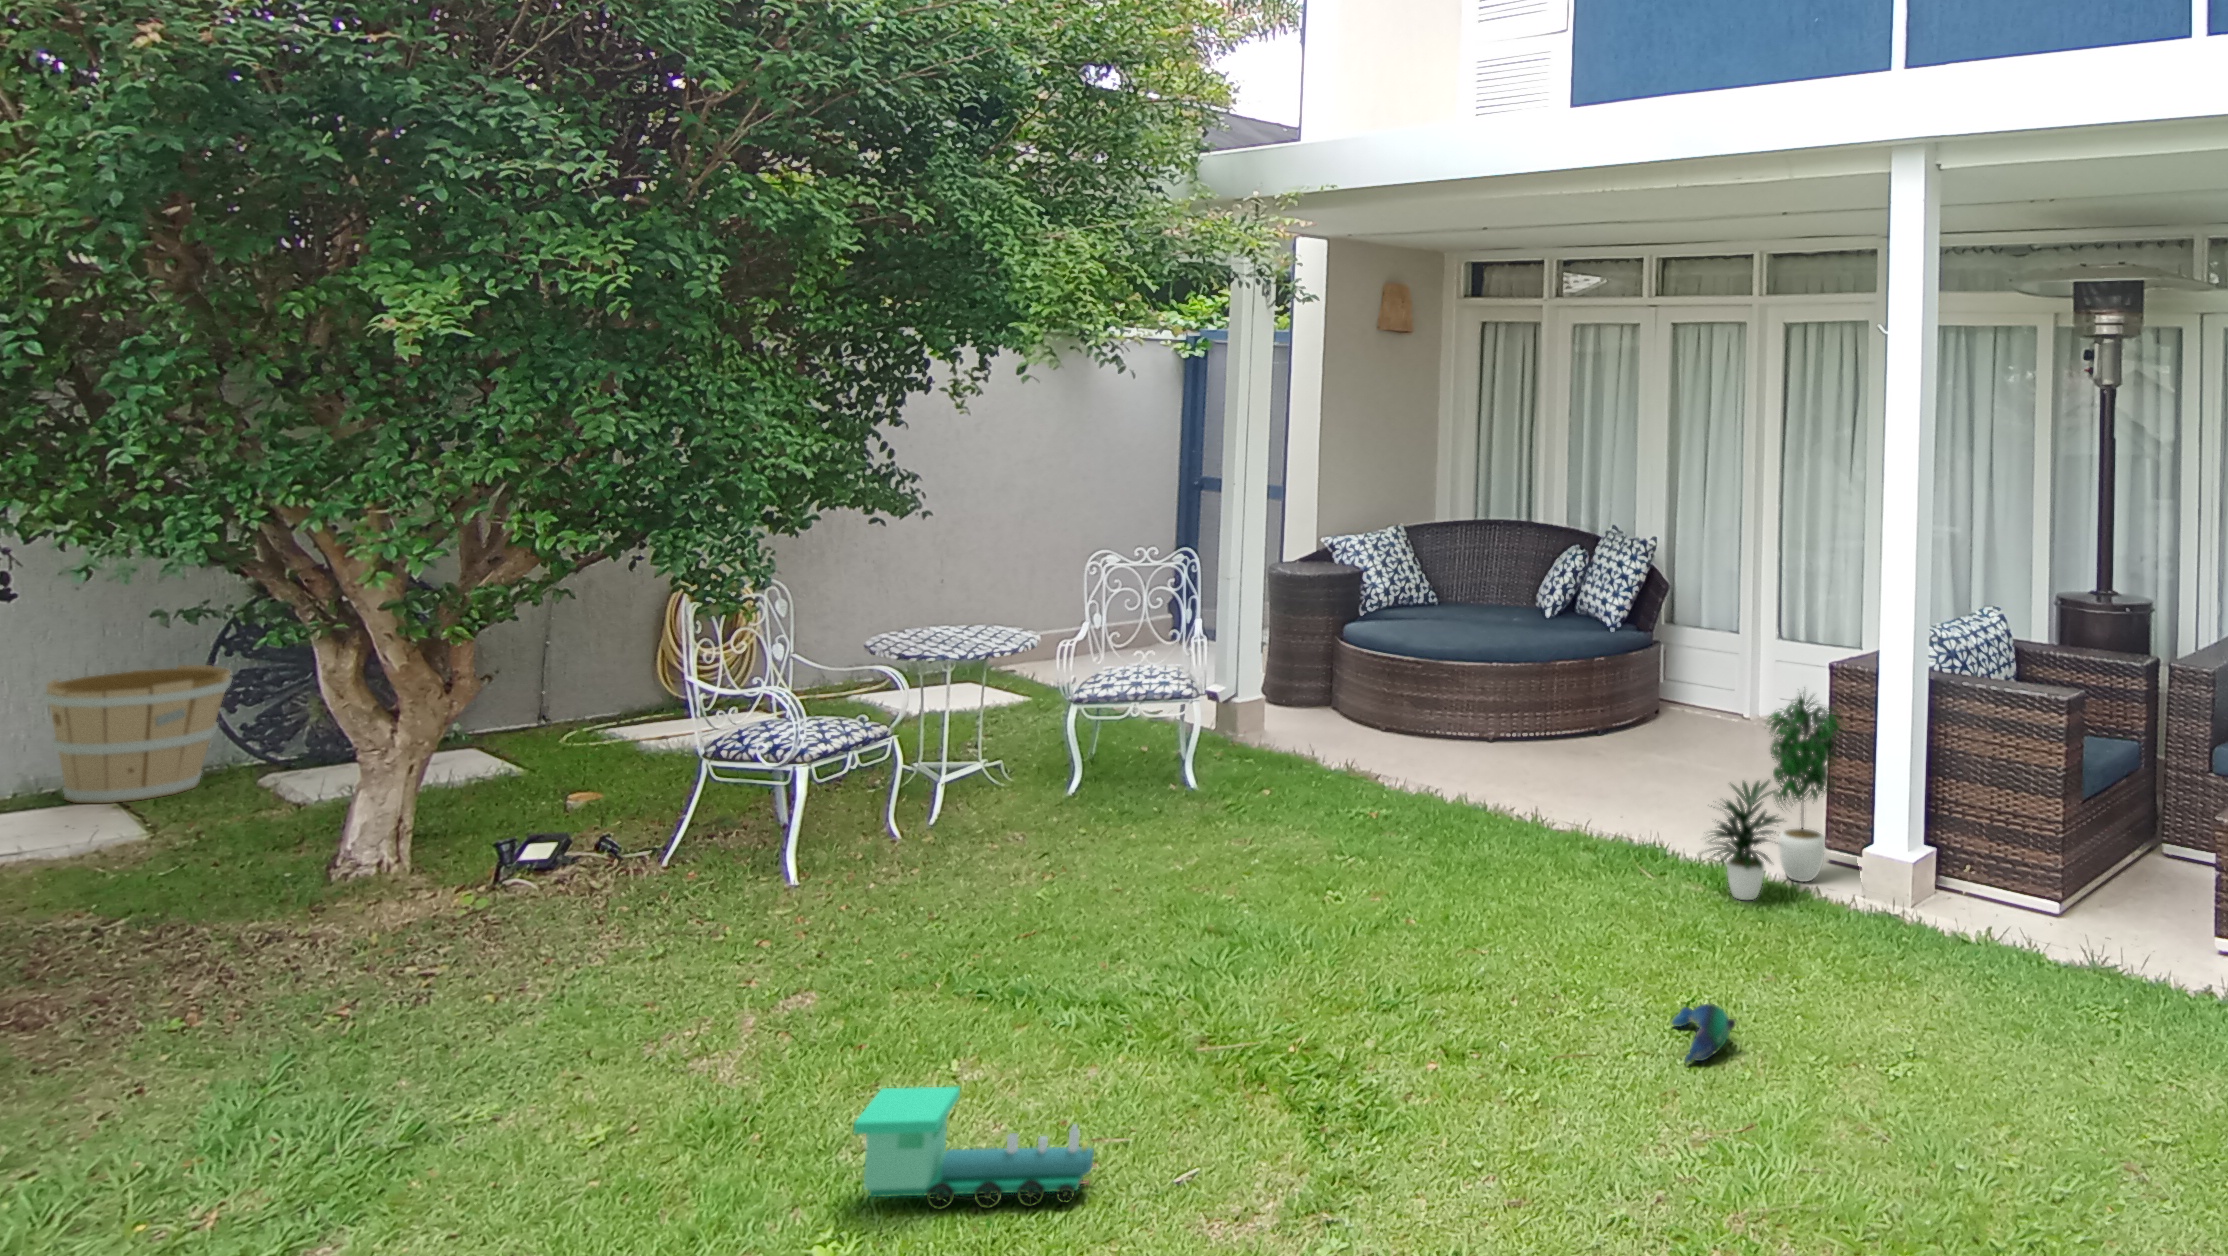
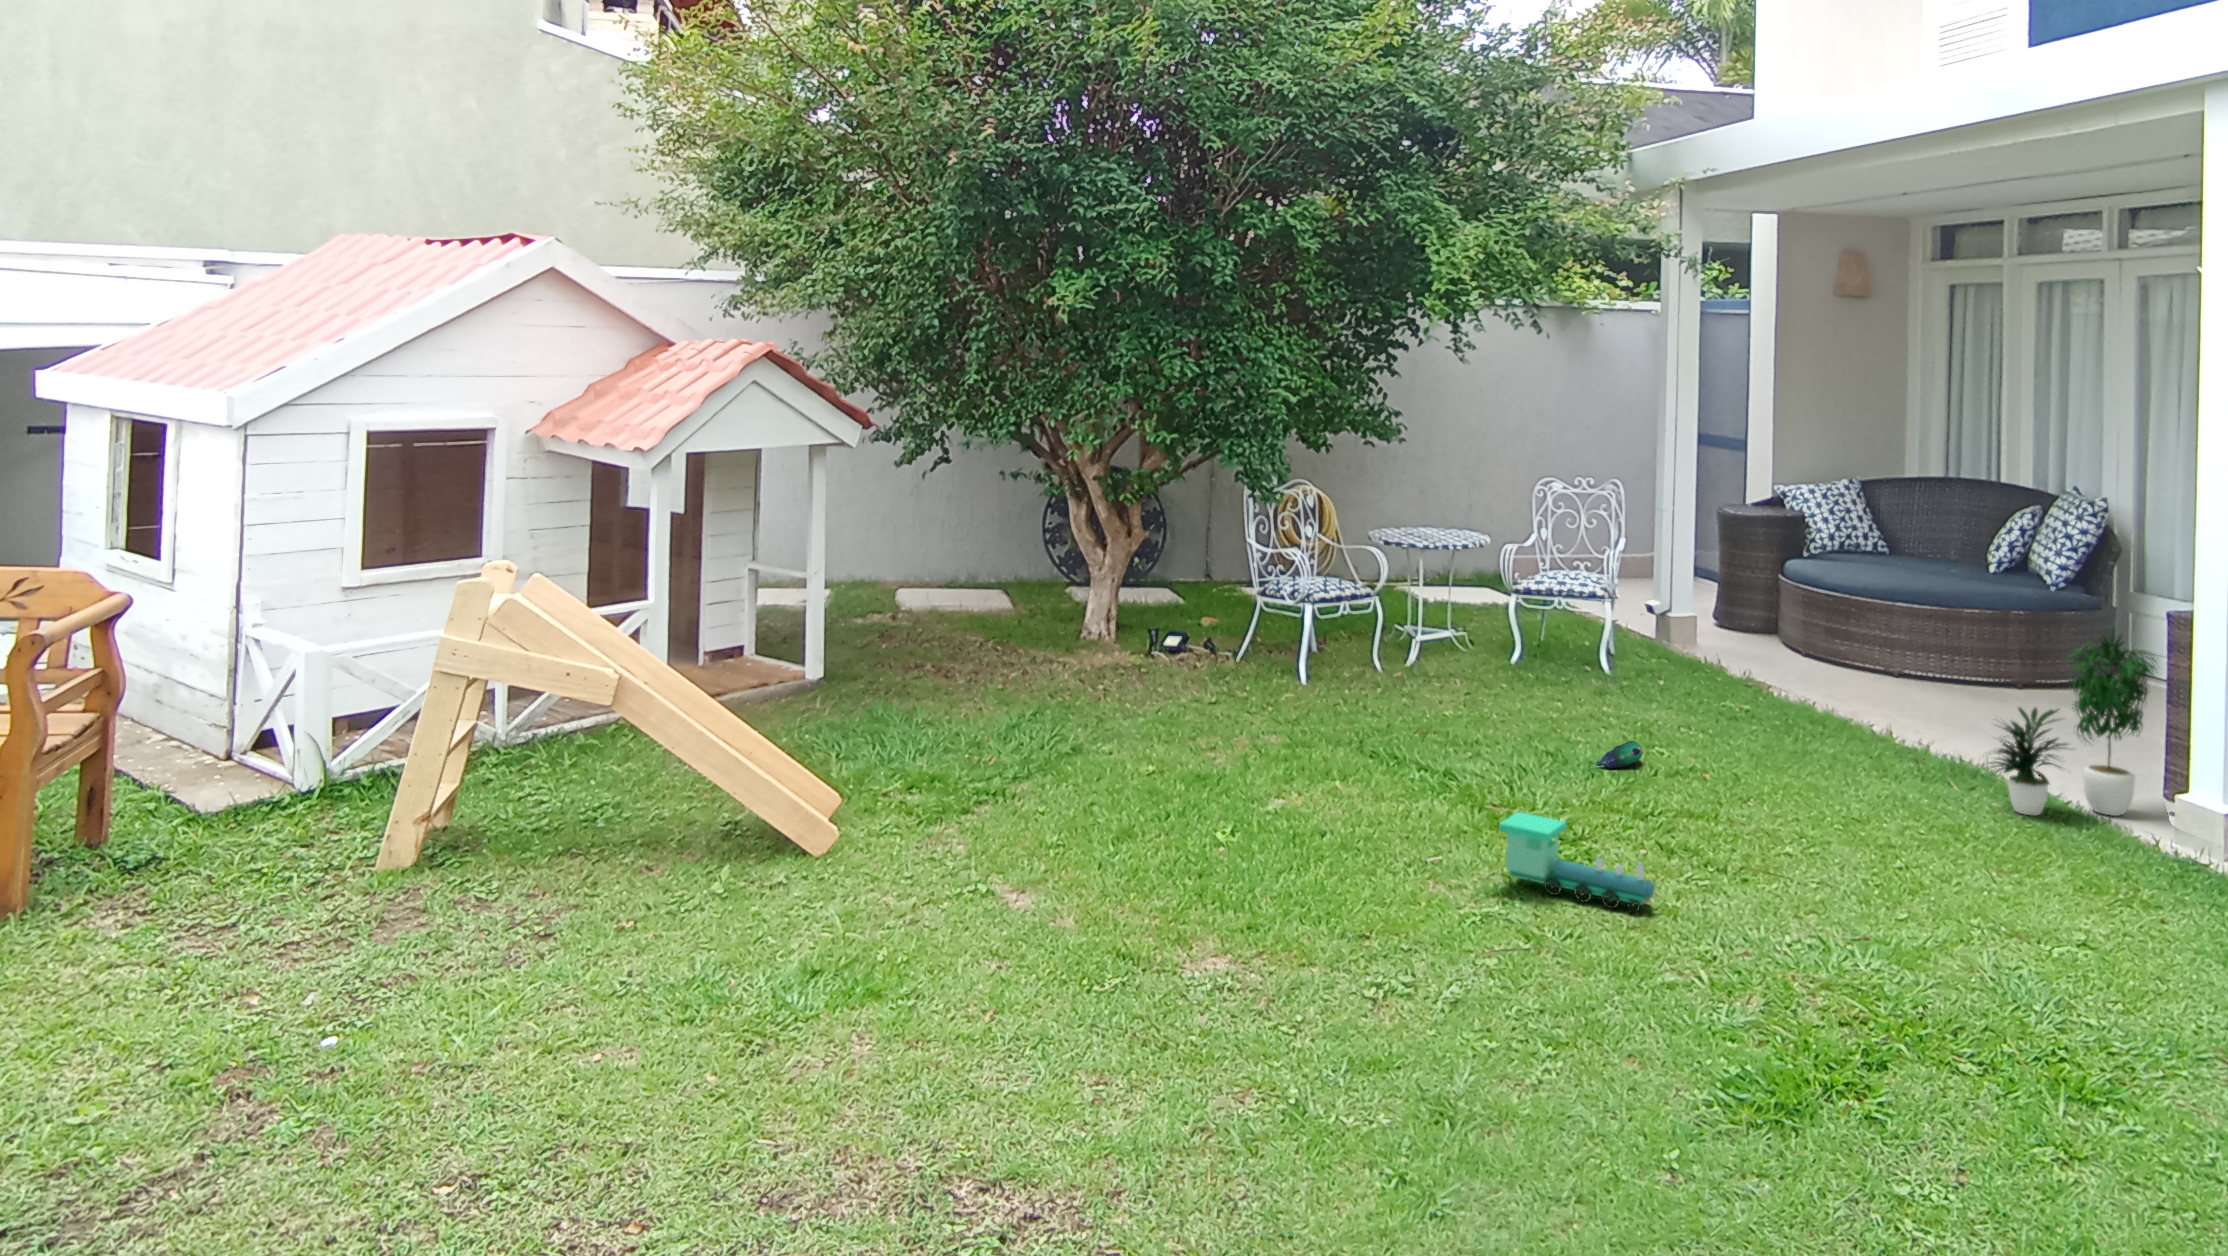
wooden bucket: present [44,665,232,803] -> none [971,518,1051,593]
plush toy: present [1672,1004,1736,1063] -> present [1595,741,1642,768]
toy train: present [854,1087,1096,1209] -> present [1499,812,1656,911]

